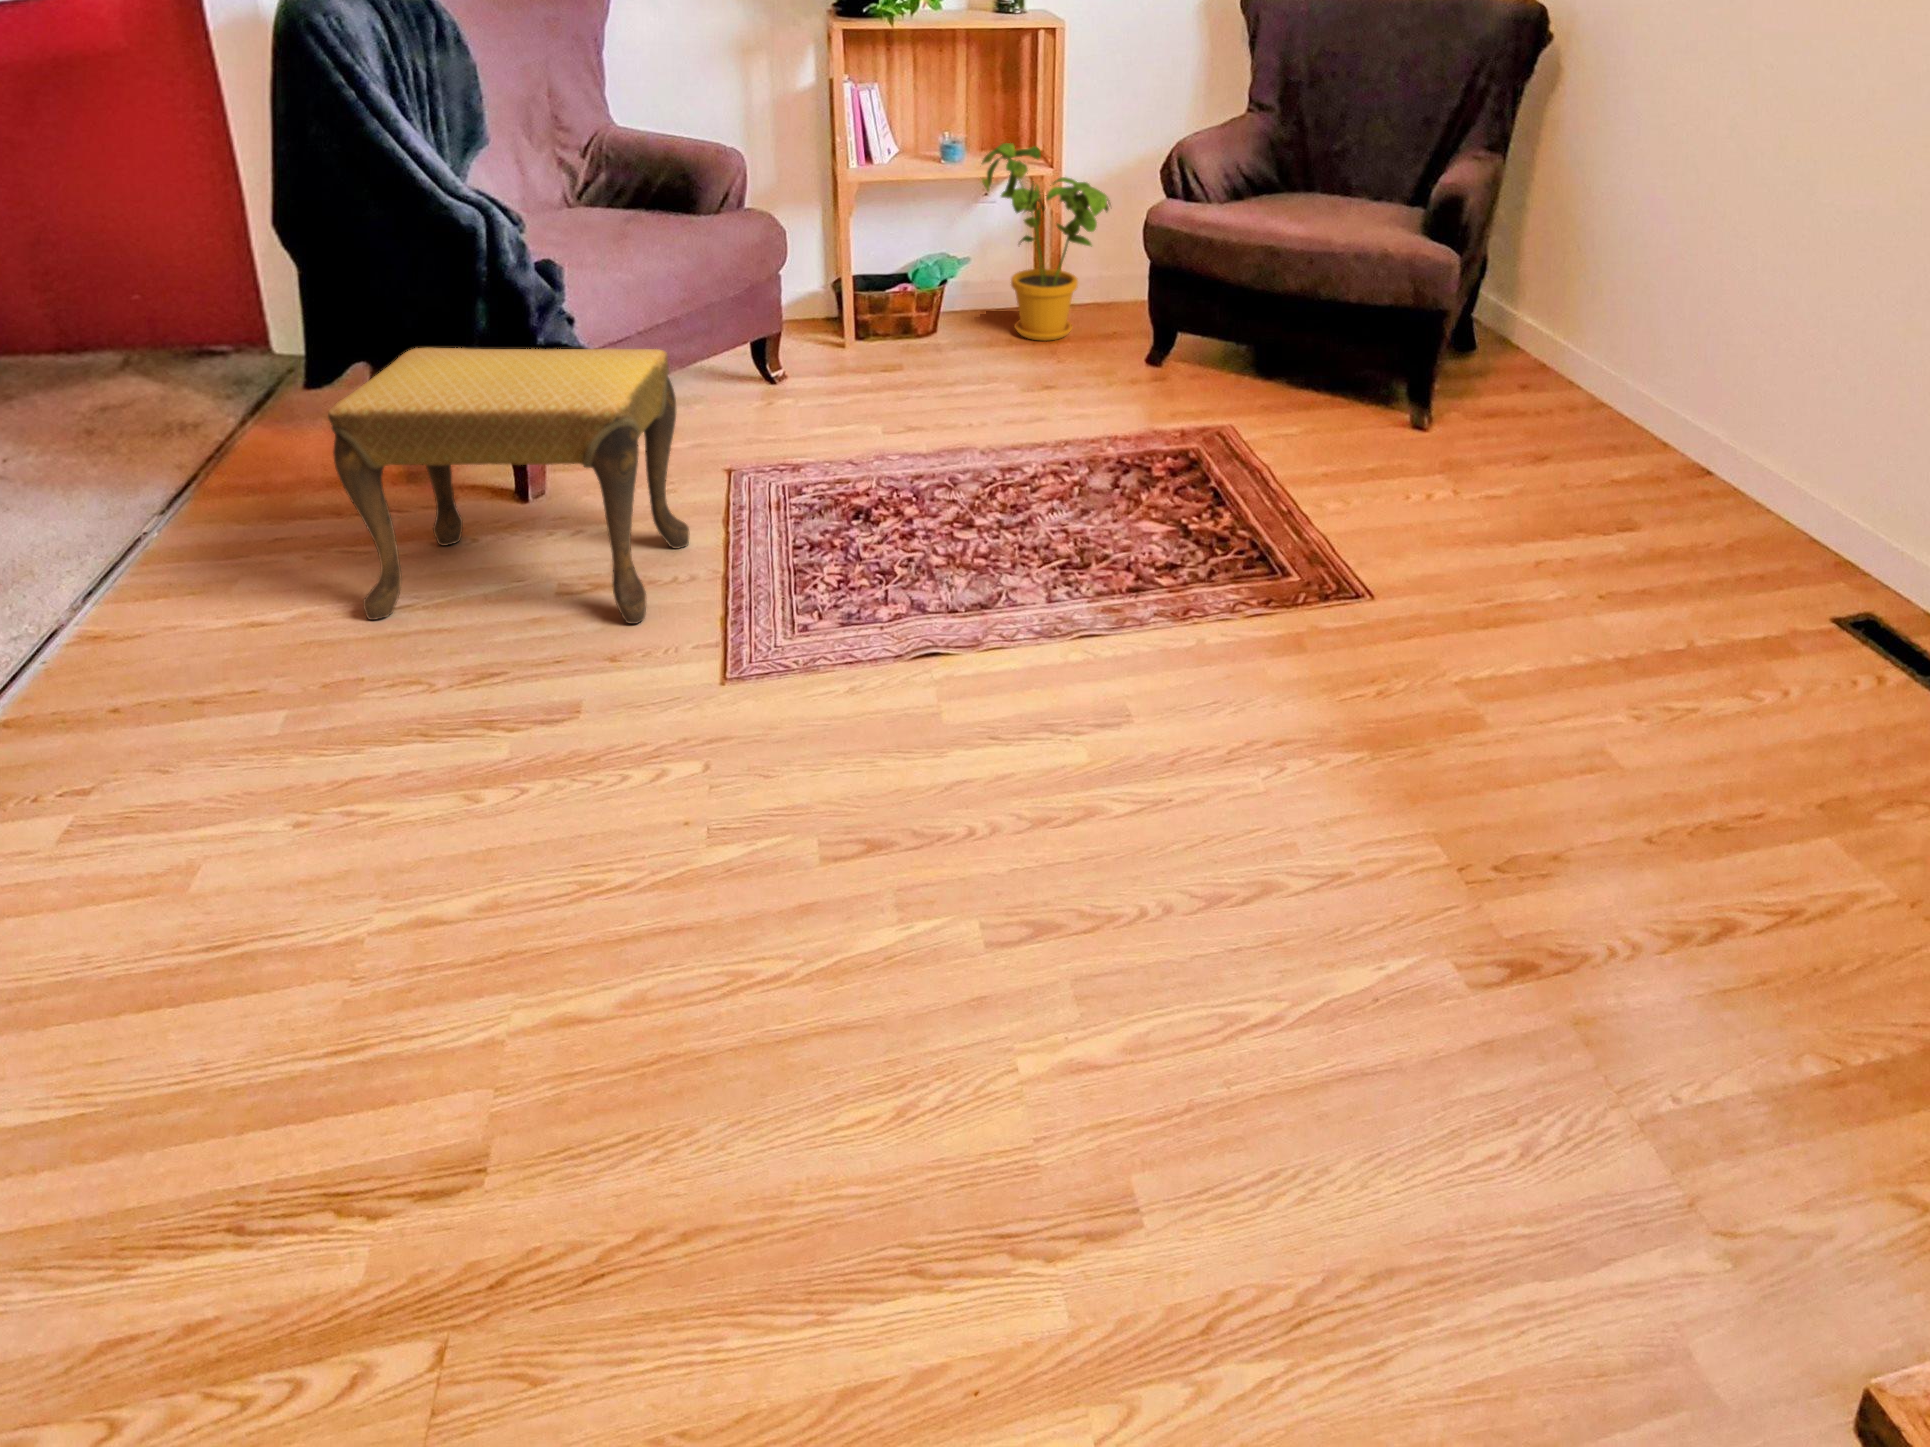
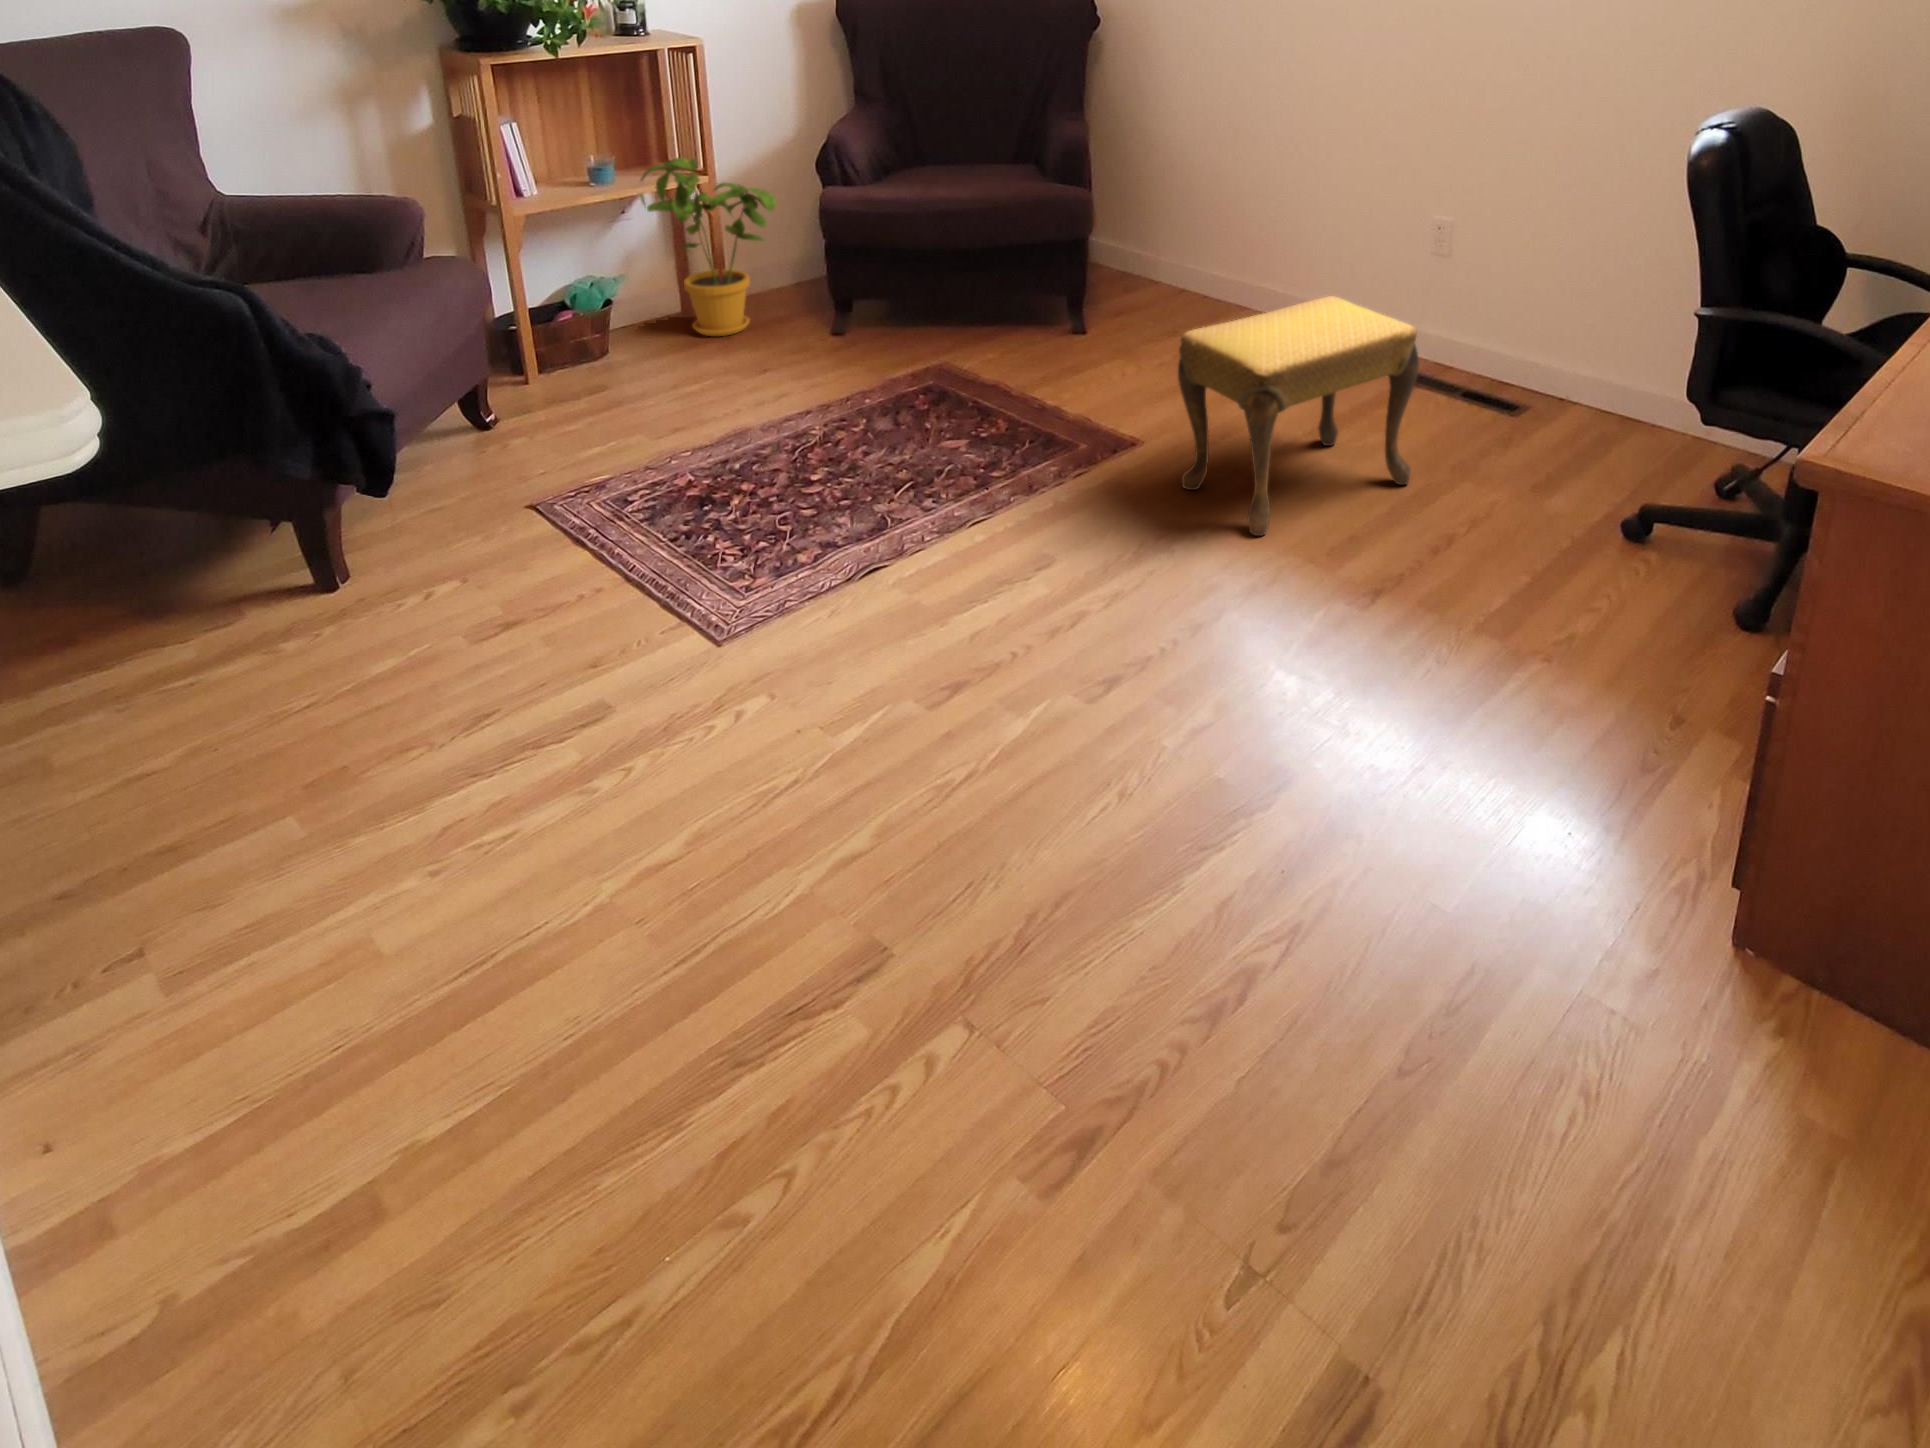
footstool: present [328,348,689,624] -> present [1178,296,1419,536]

